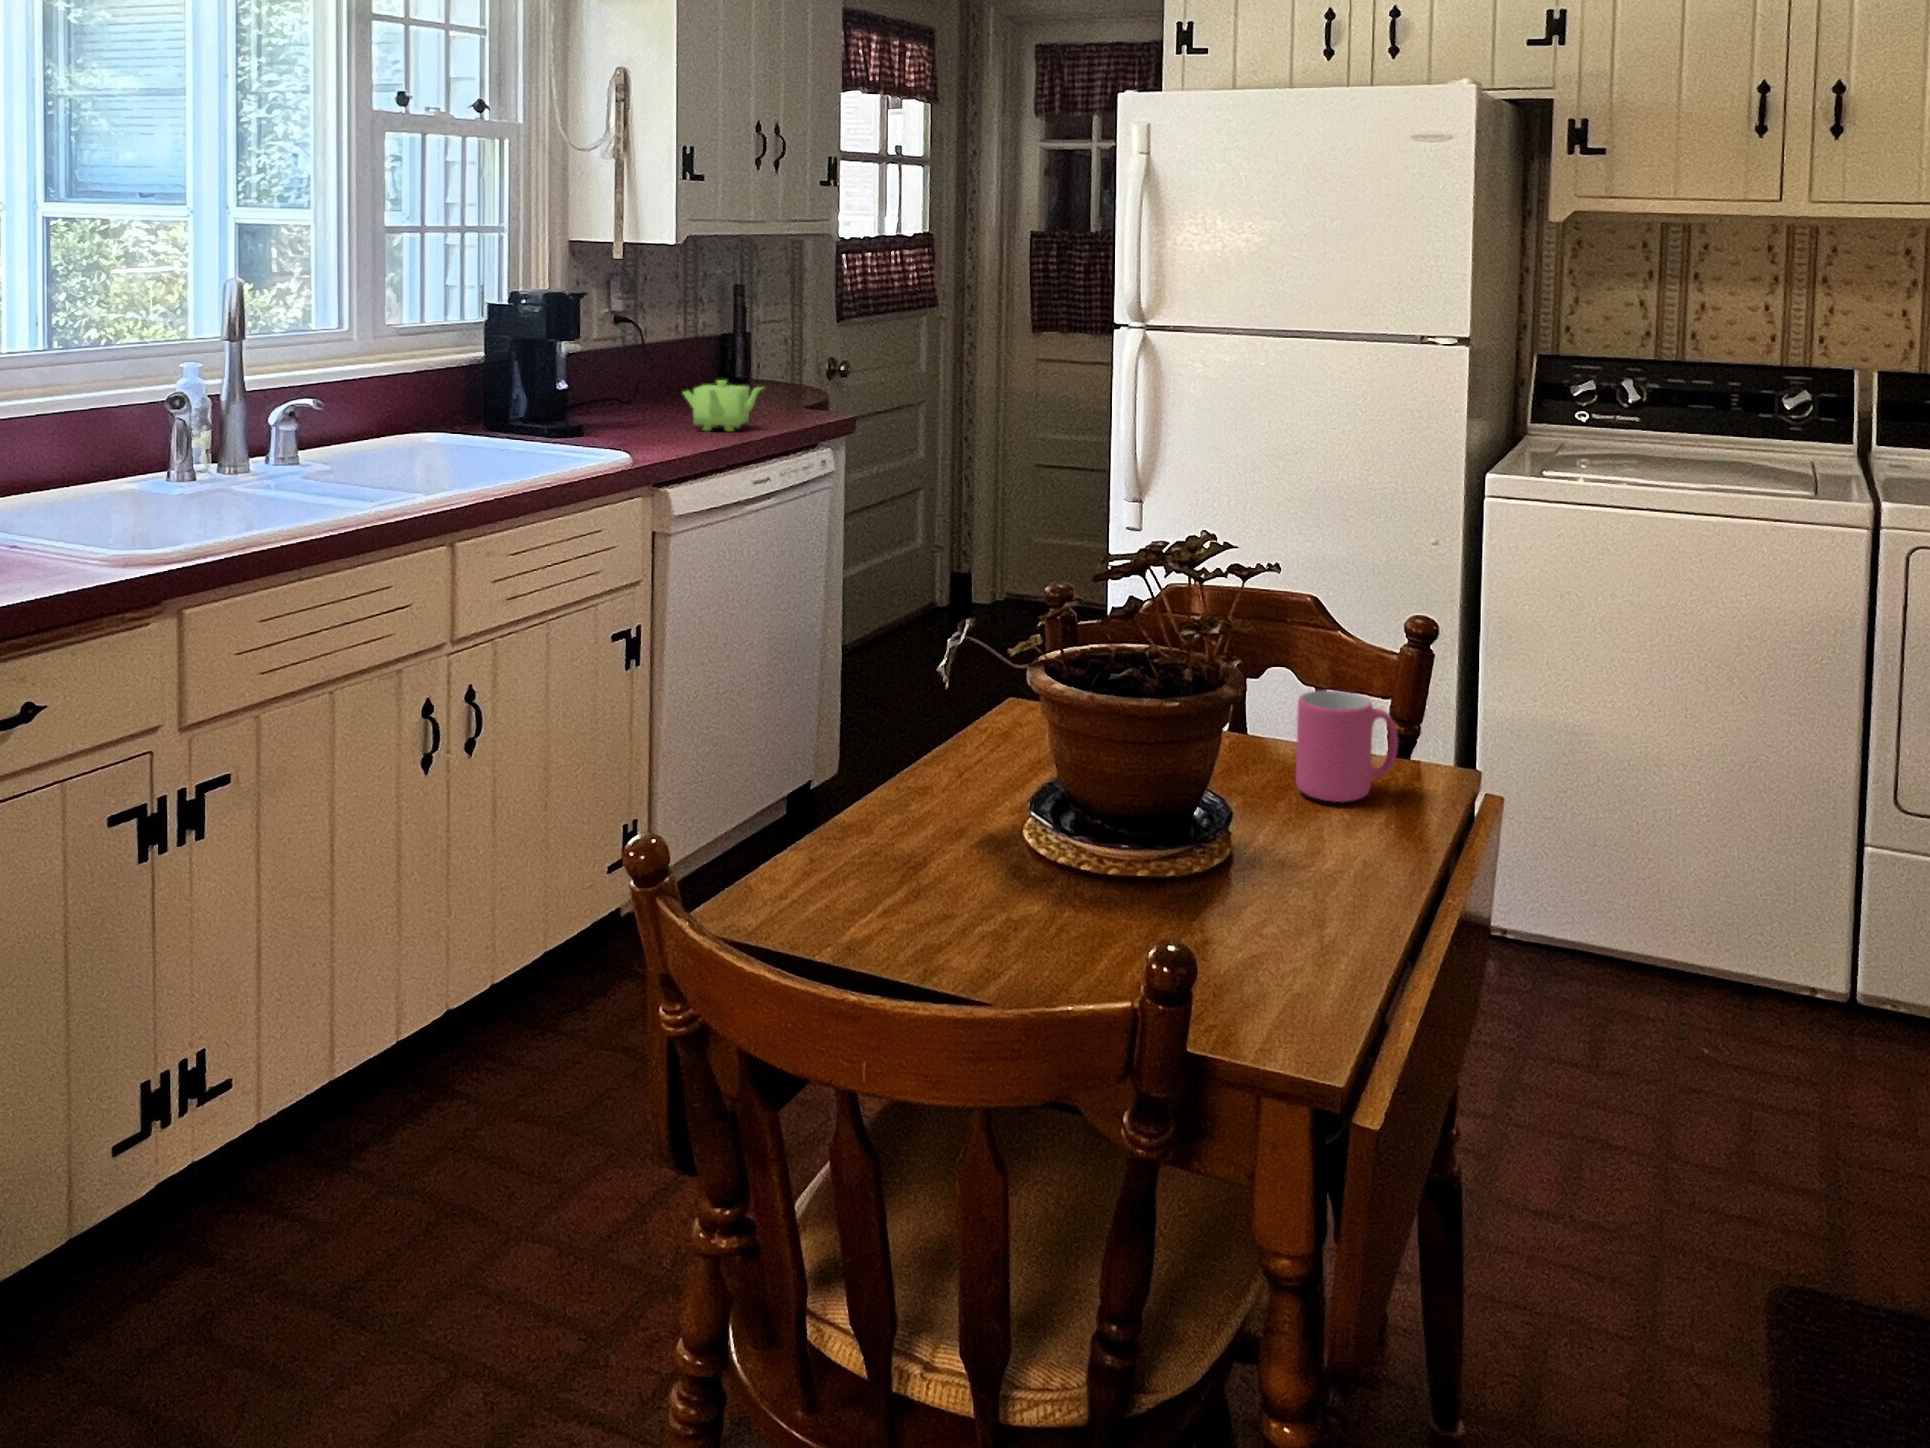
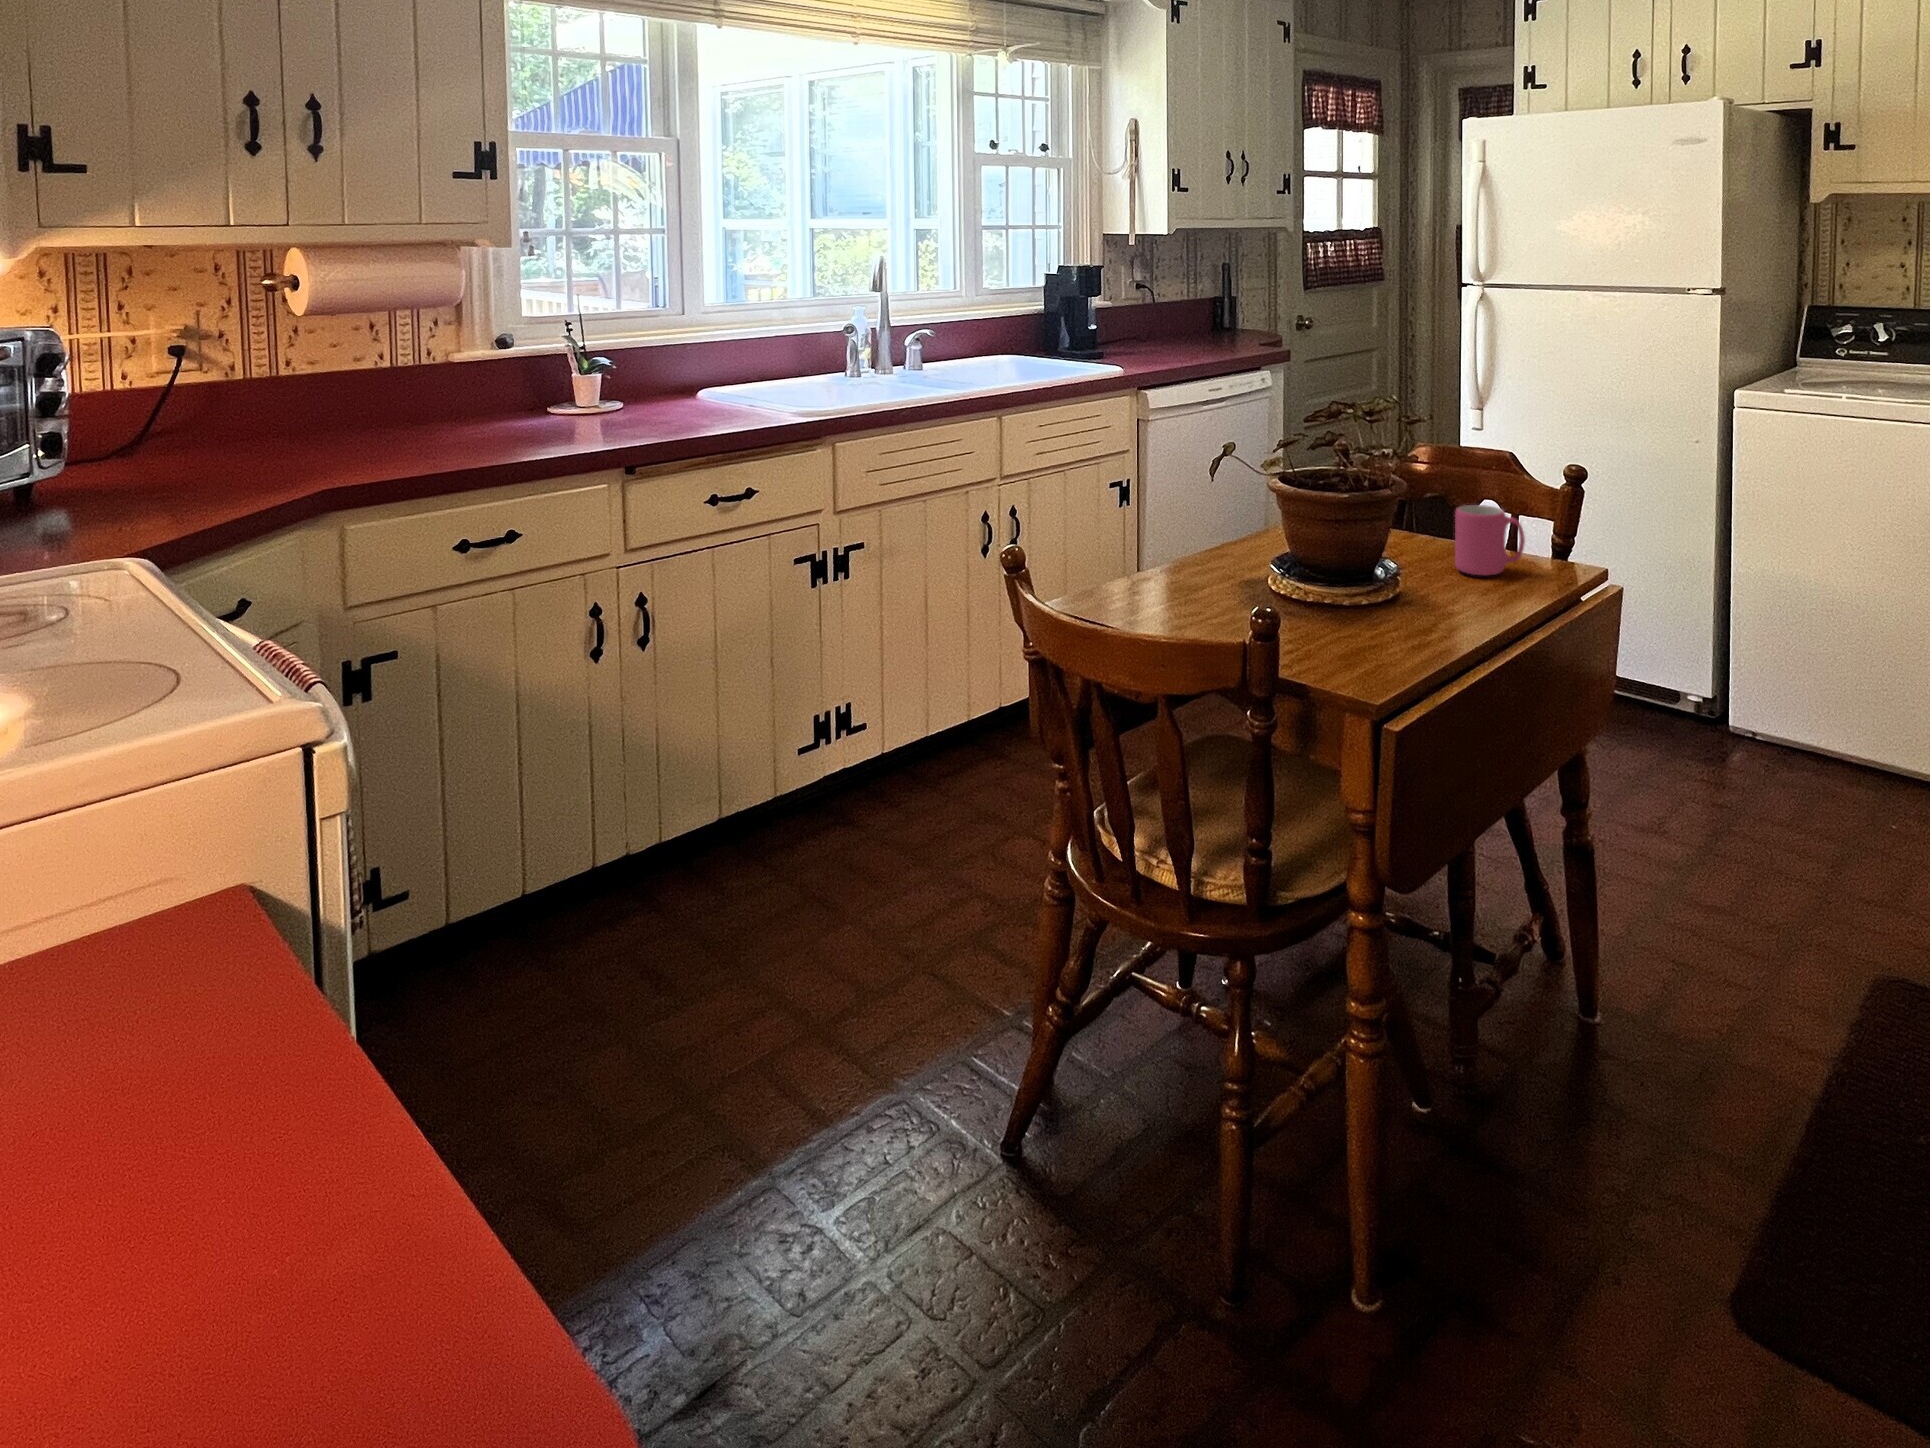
teapot: present [683,380,763,431] -> none [1172,323,1226,357]

